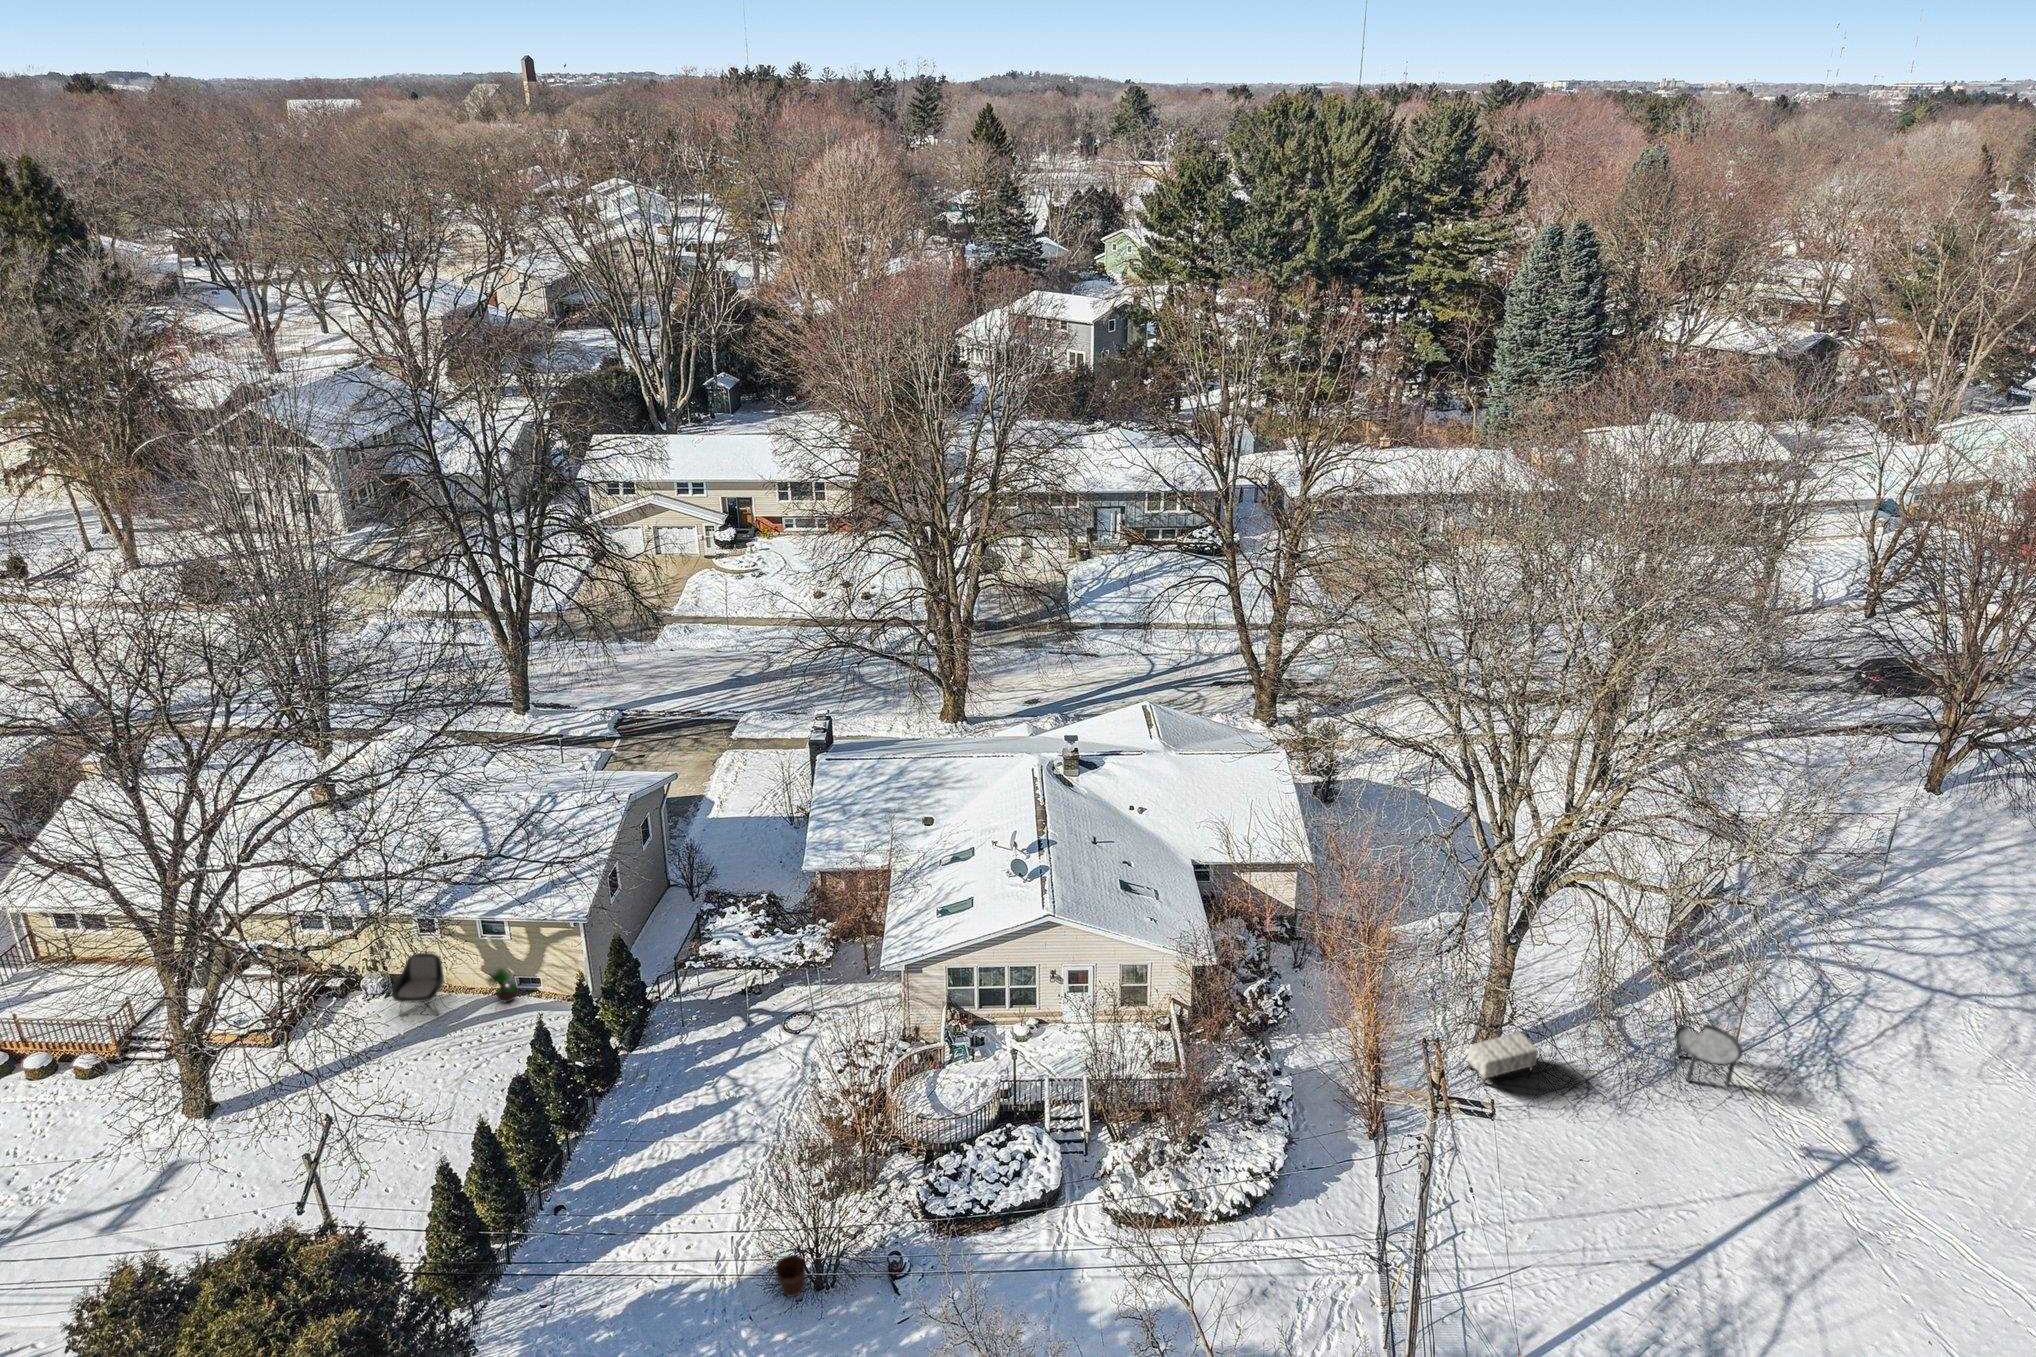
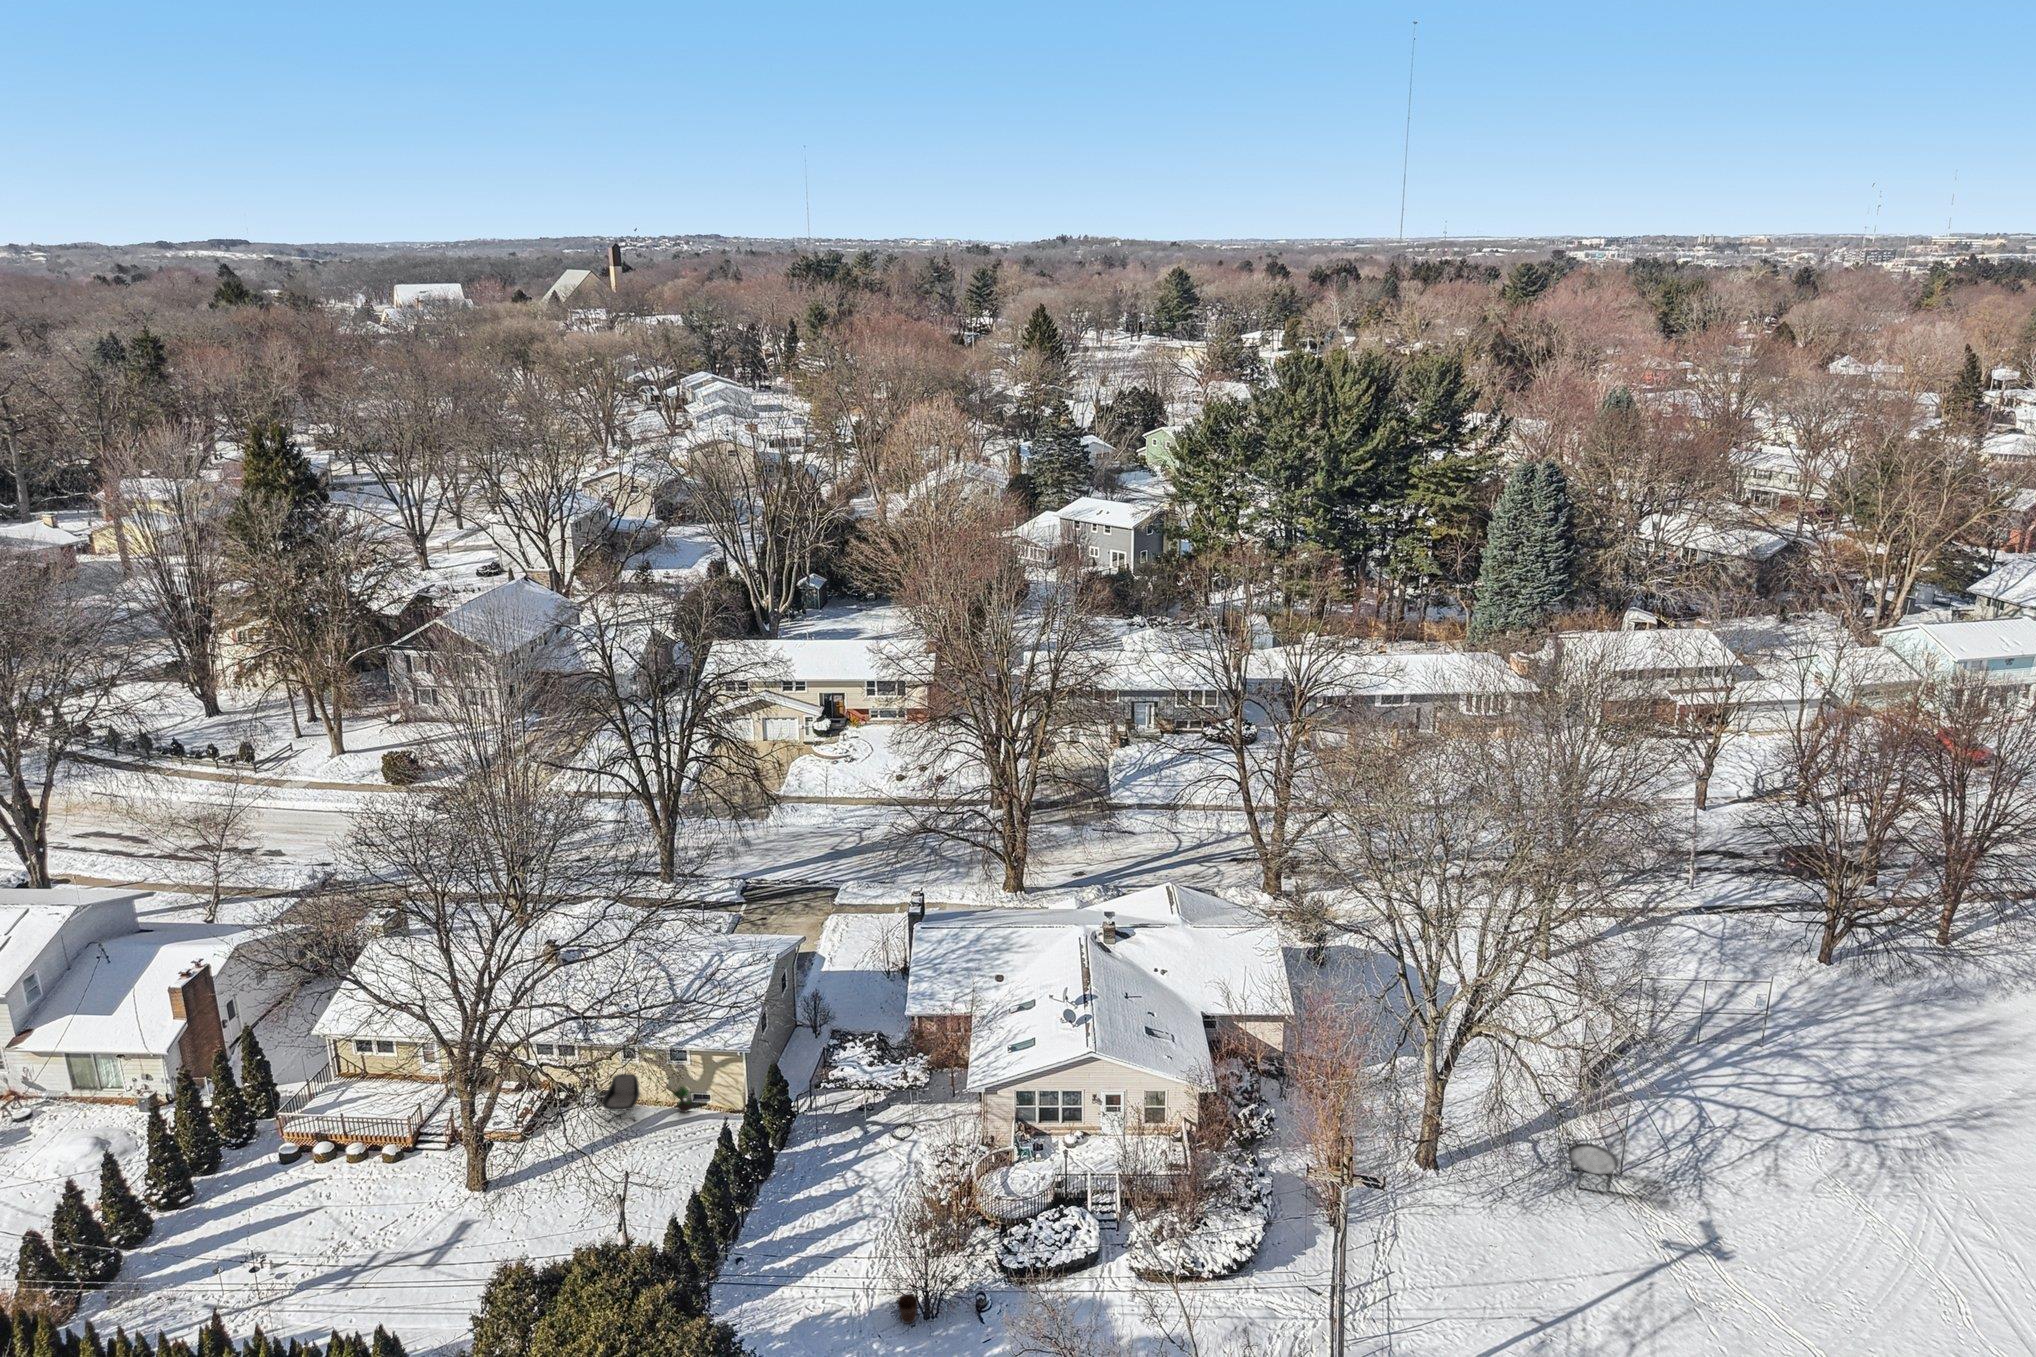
bench: present [1467,1032,1538,1083] -> none [1409,1148,1462,1187]

